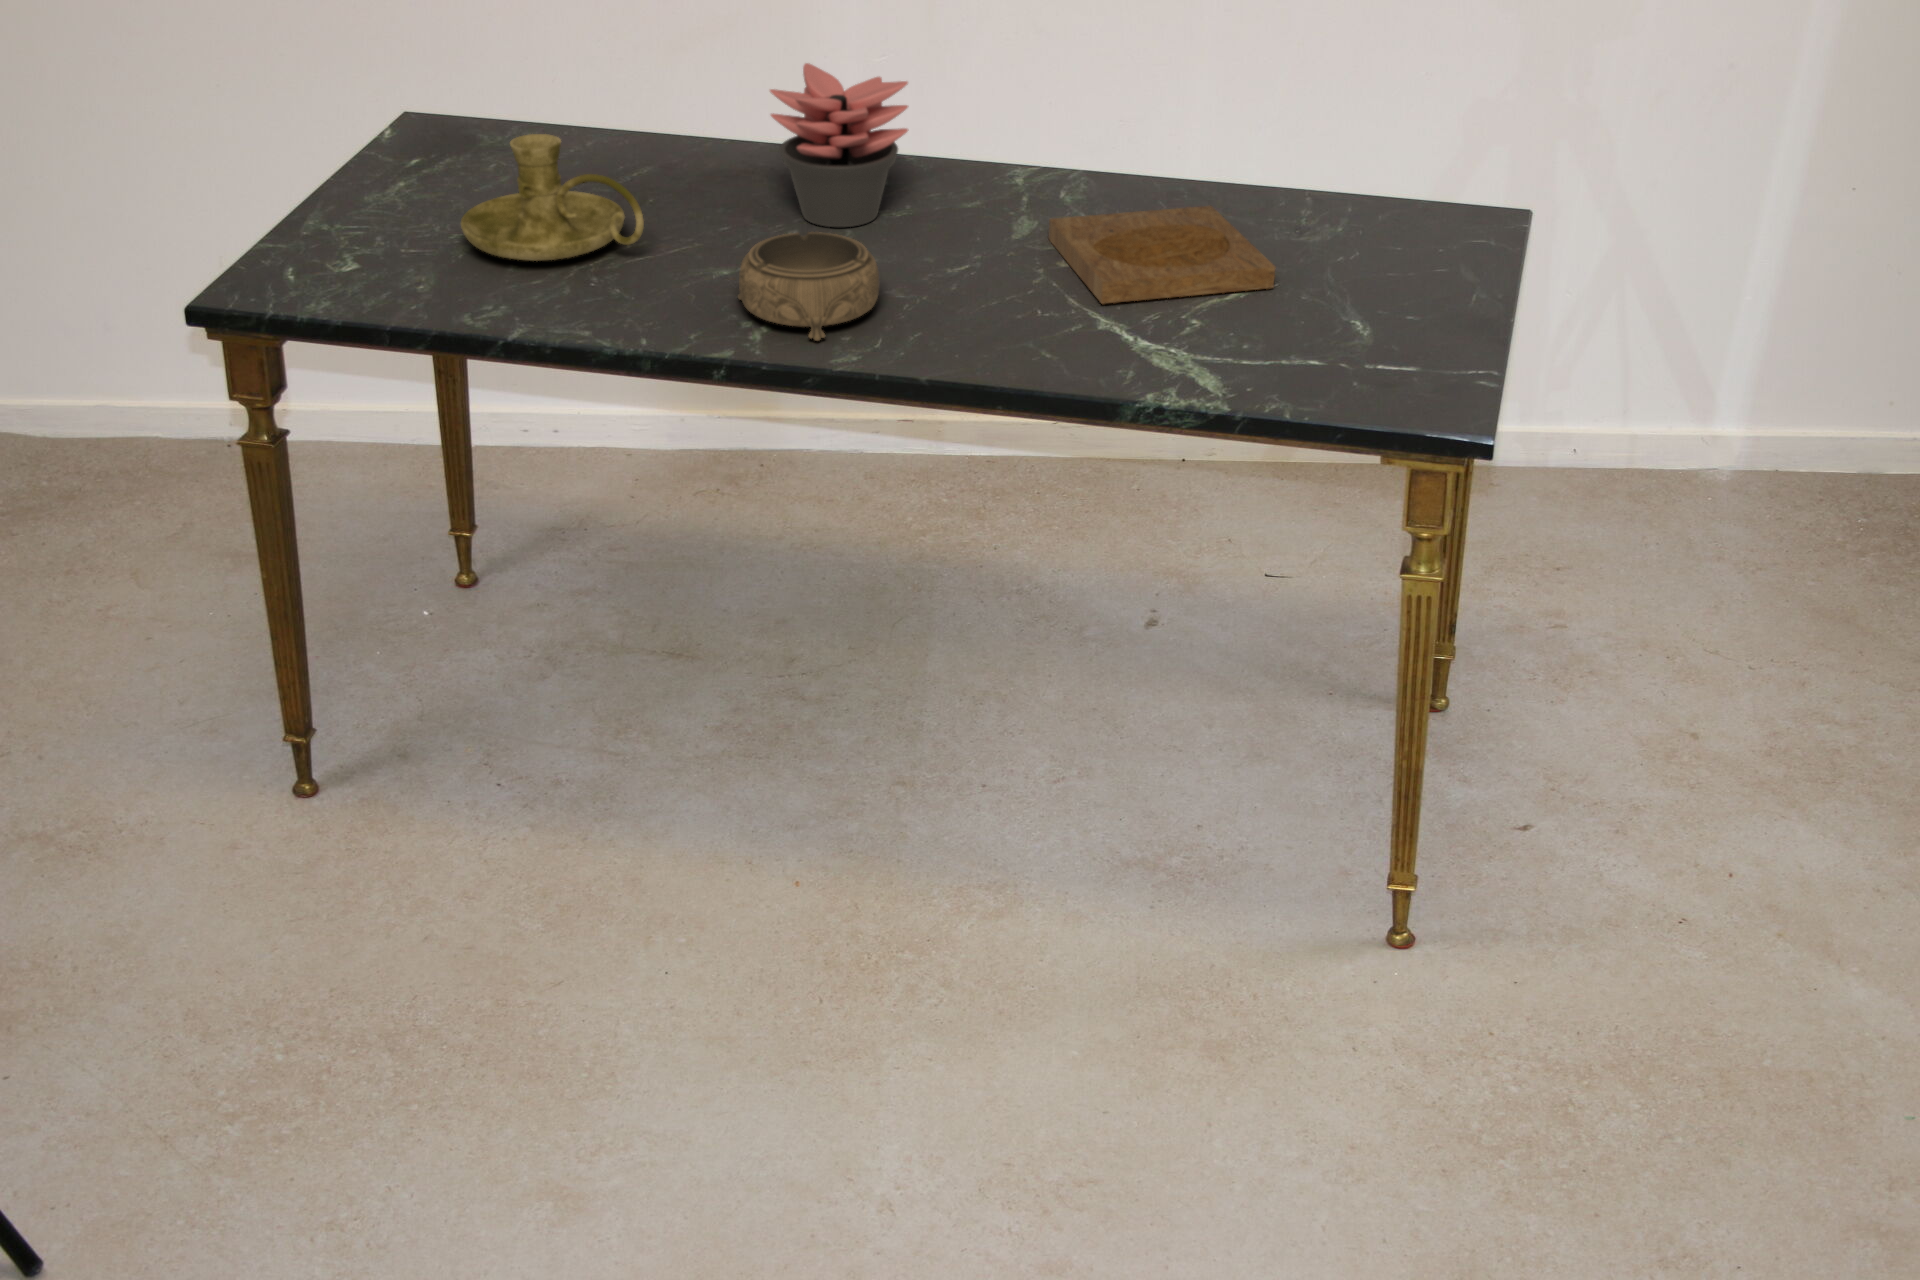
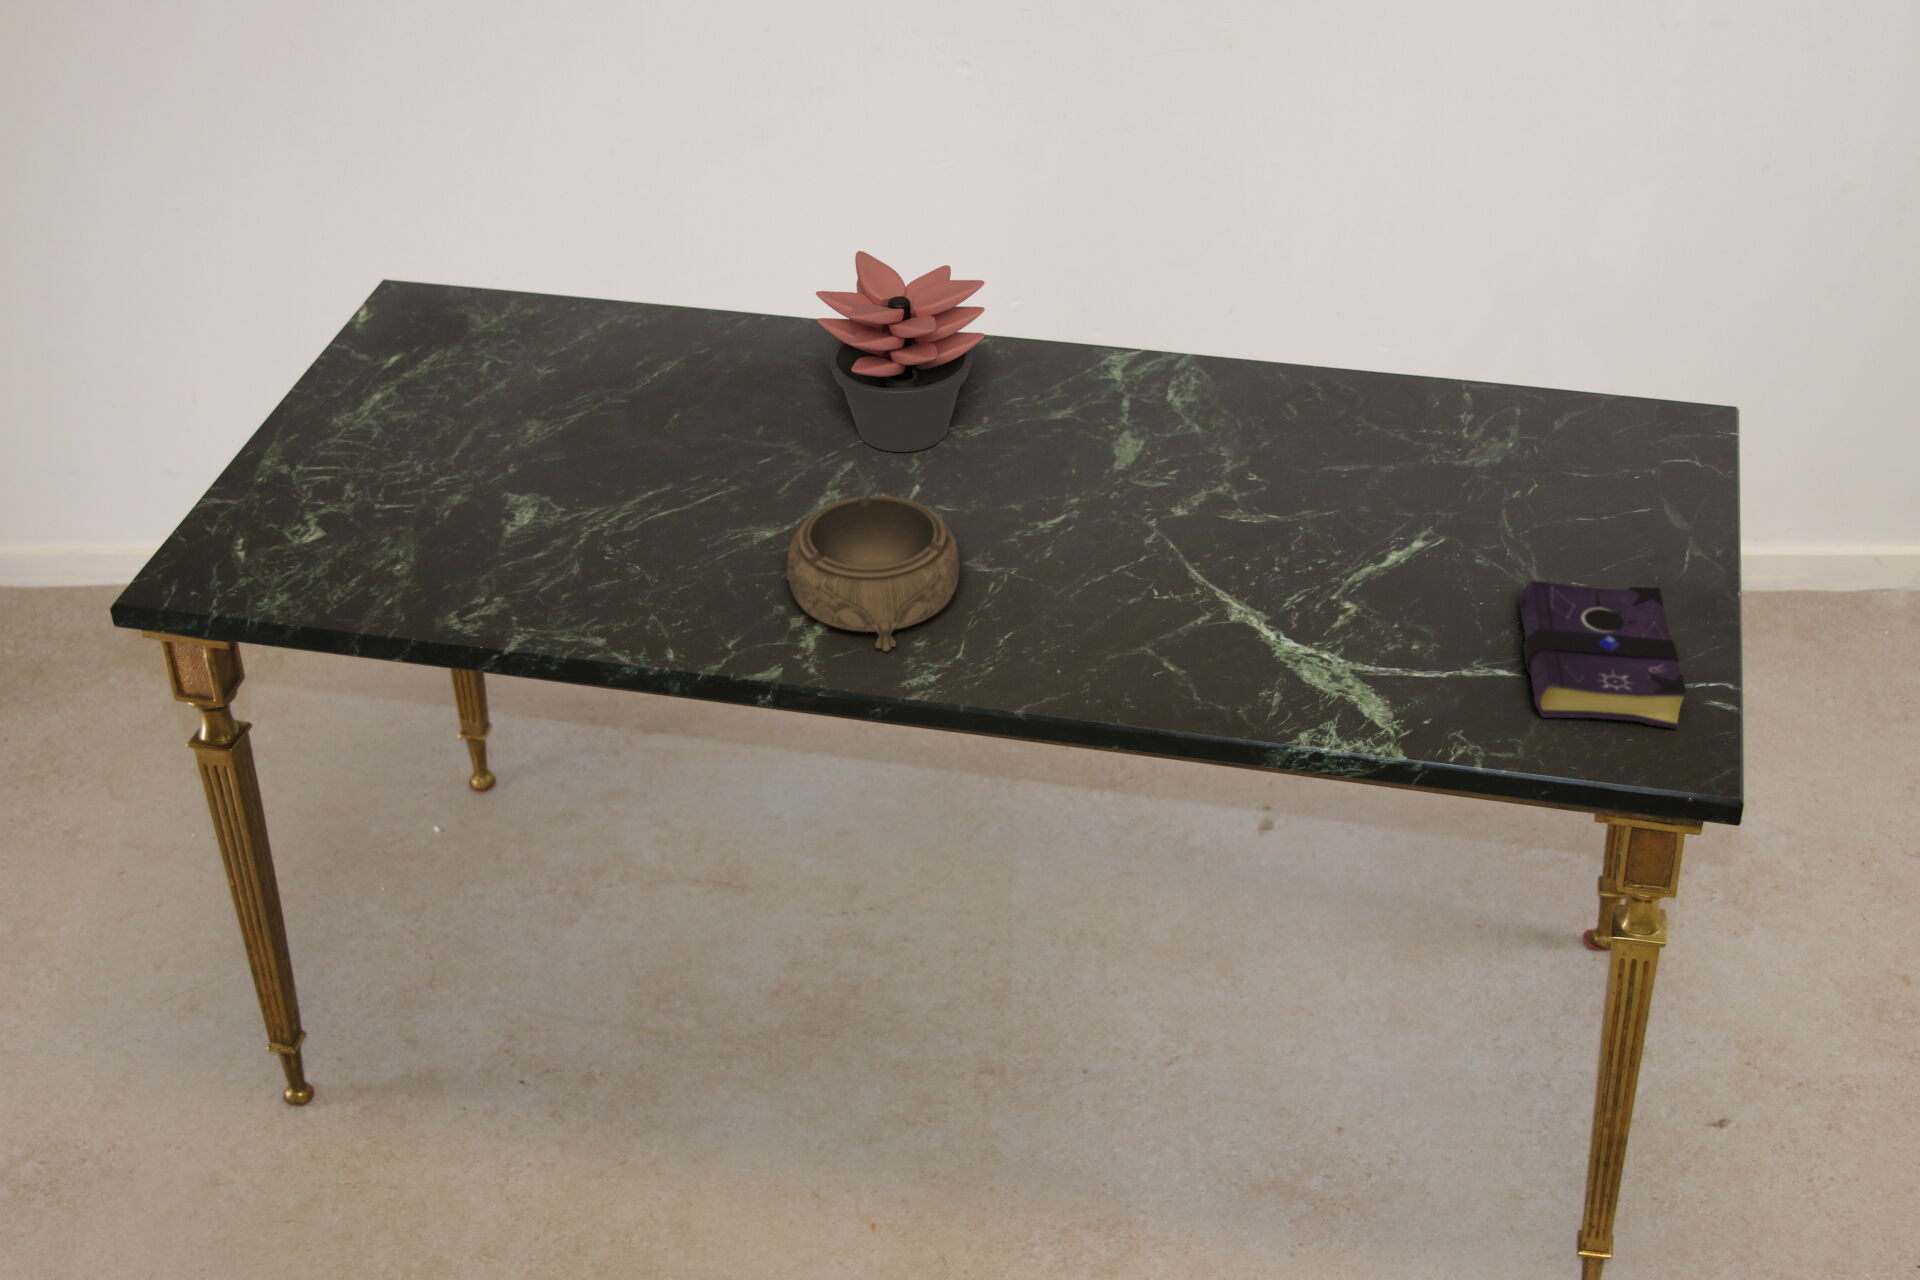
candle holder: present [461,134,644,261] -> none [449,363,669,524]
tray: present [1049,206,1276,304] -> none [1155,415,1441,577]
book: none [1331,298,1452,394] -> present [1519,580,1686,729]

